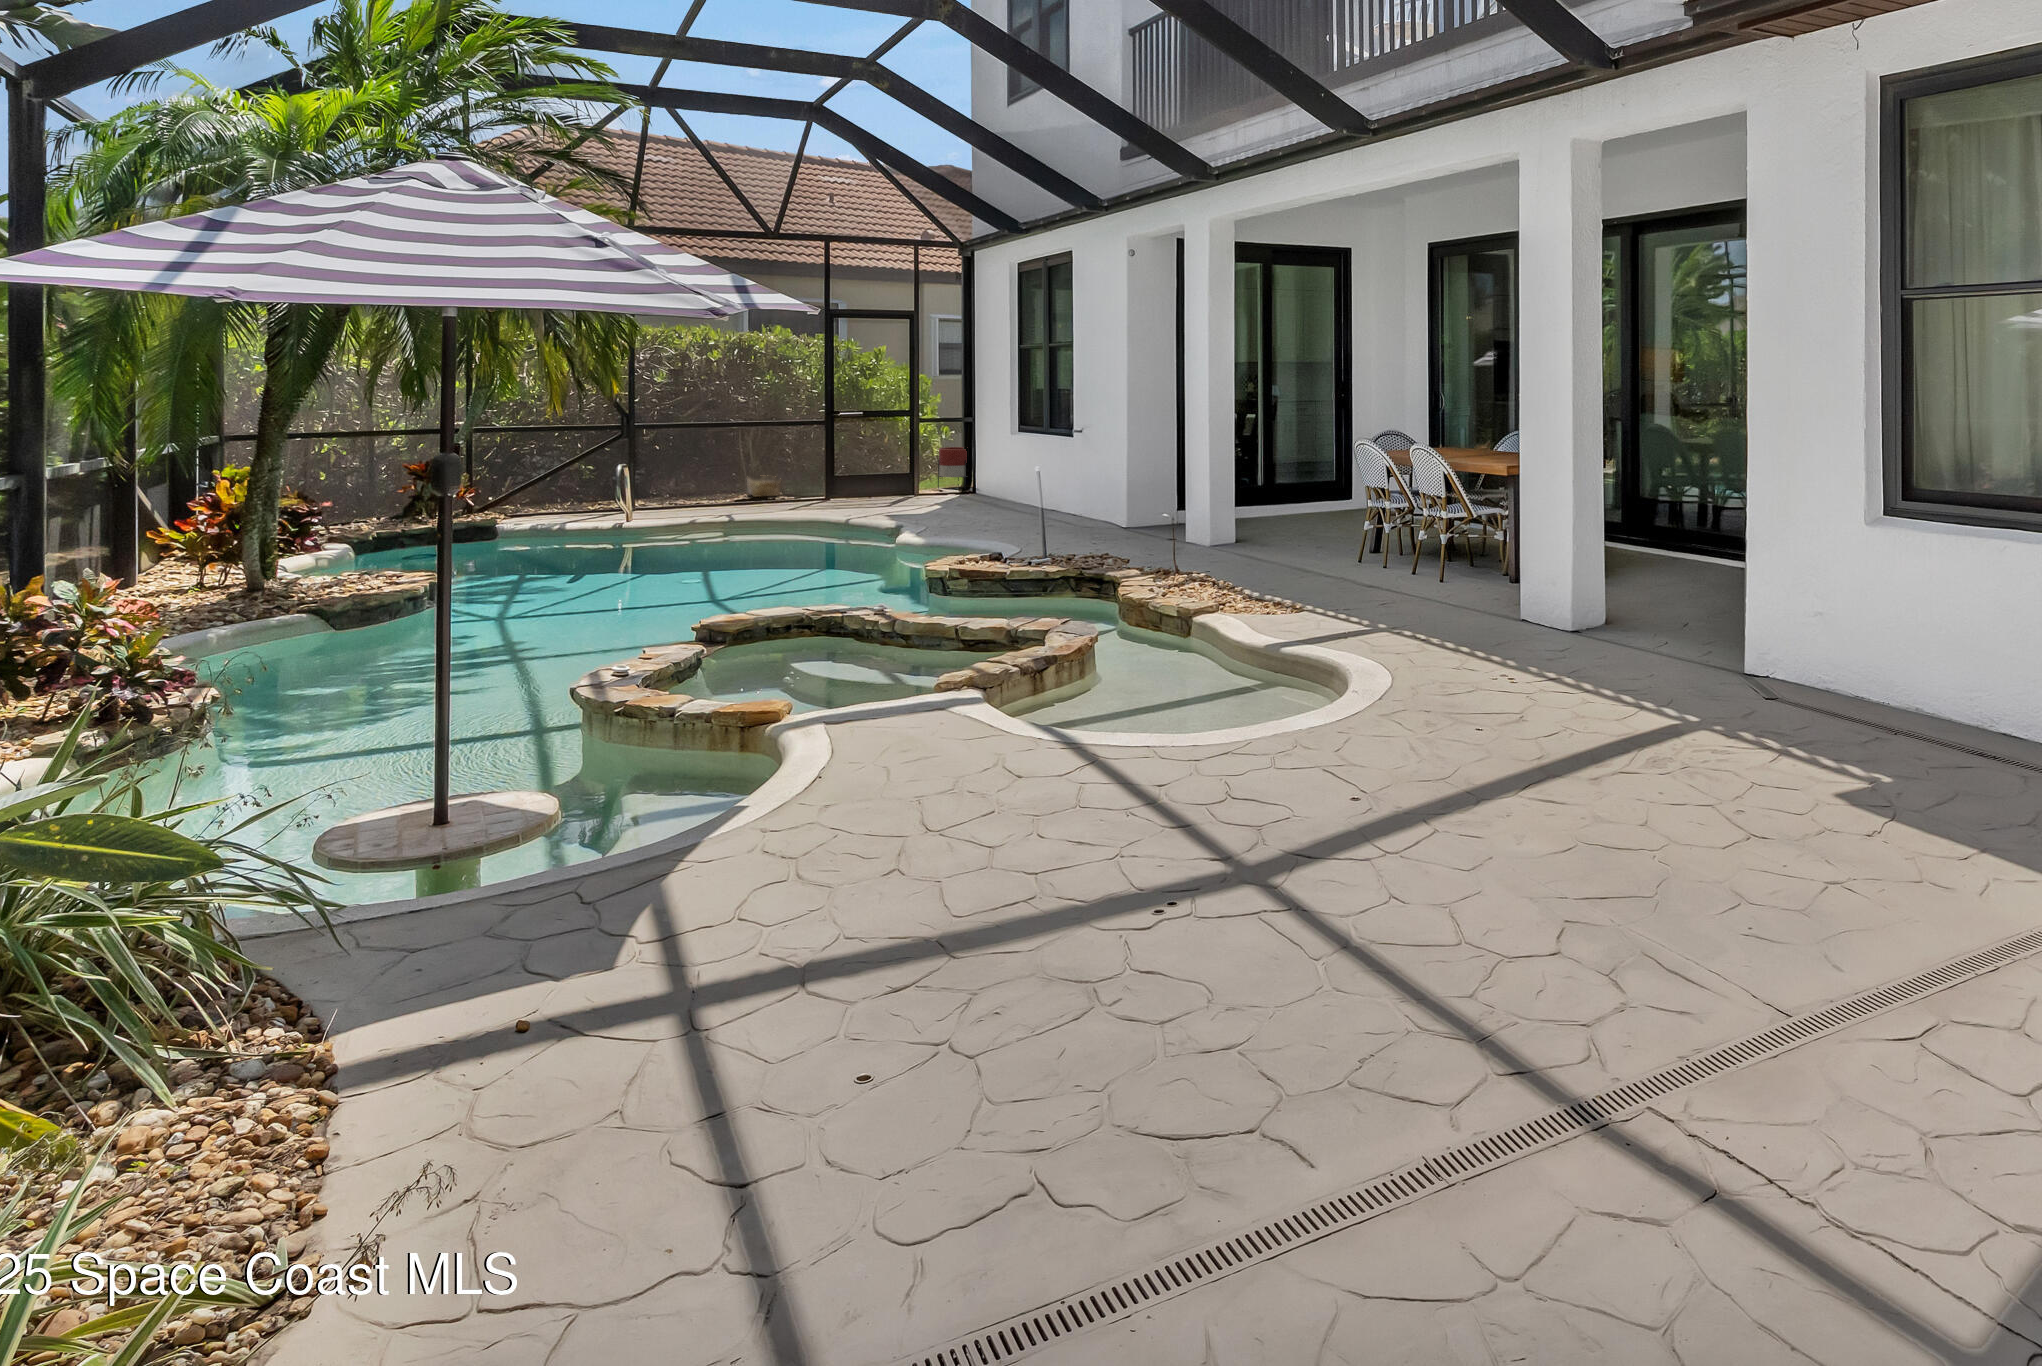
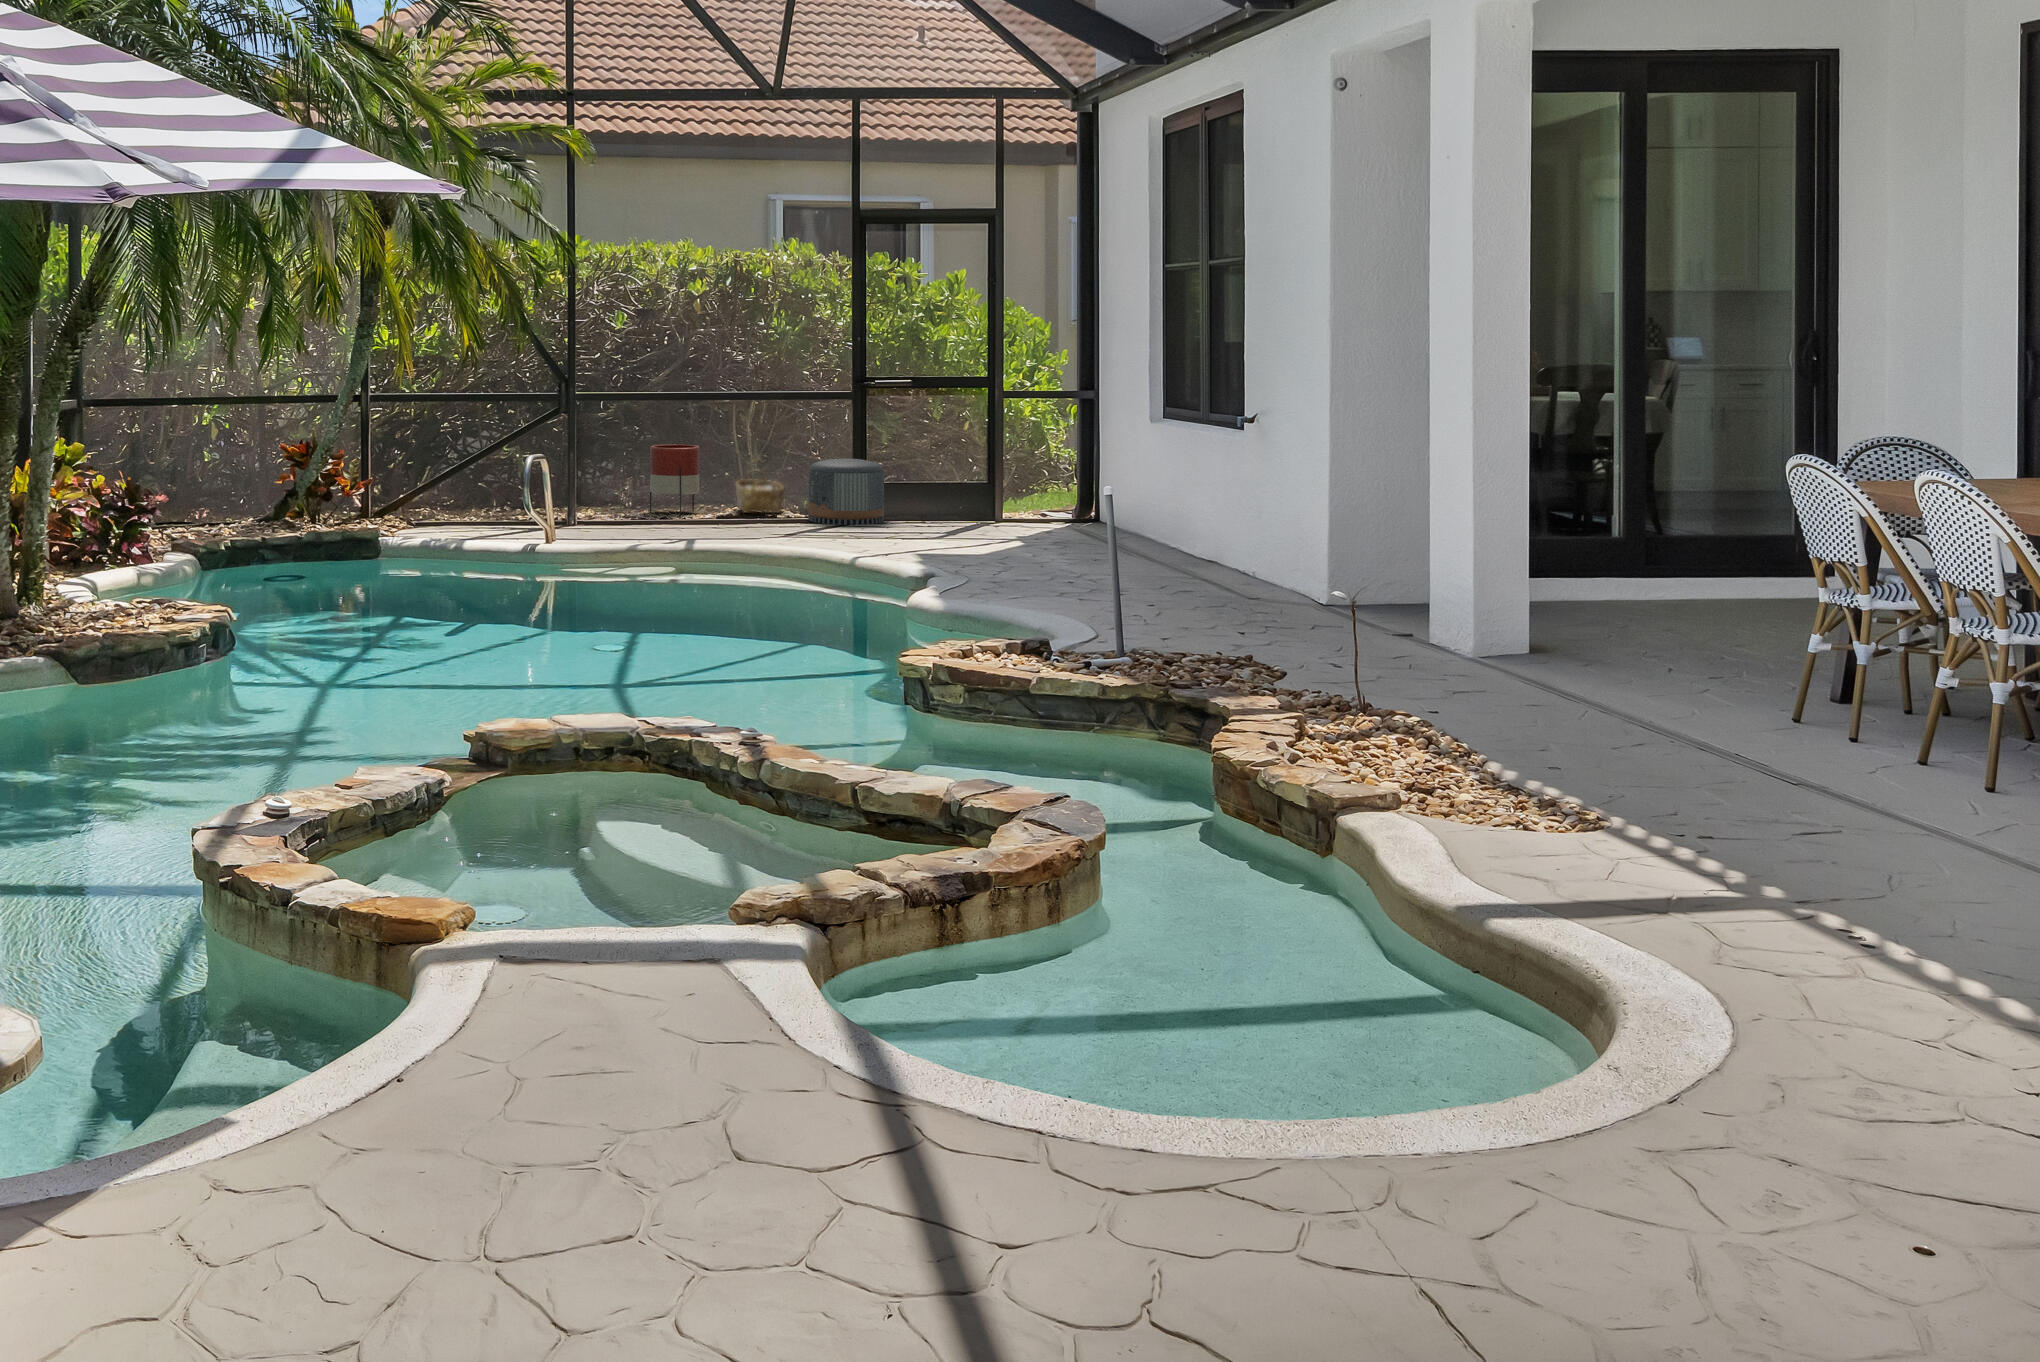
planter: present [938,447,967,488] -> present [650,445,699,516]
pouf: none [803,460,854,501] -> present [808,458,884,525]

